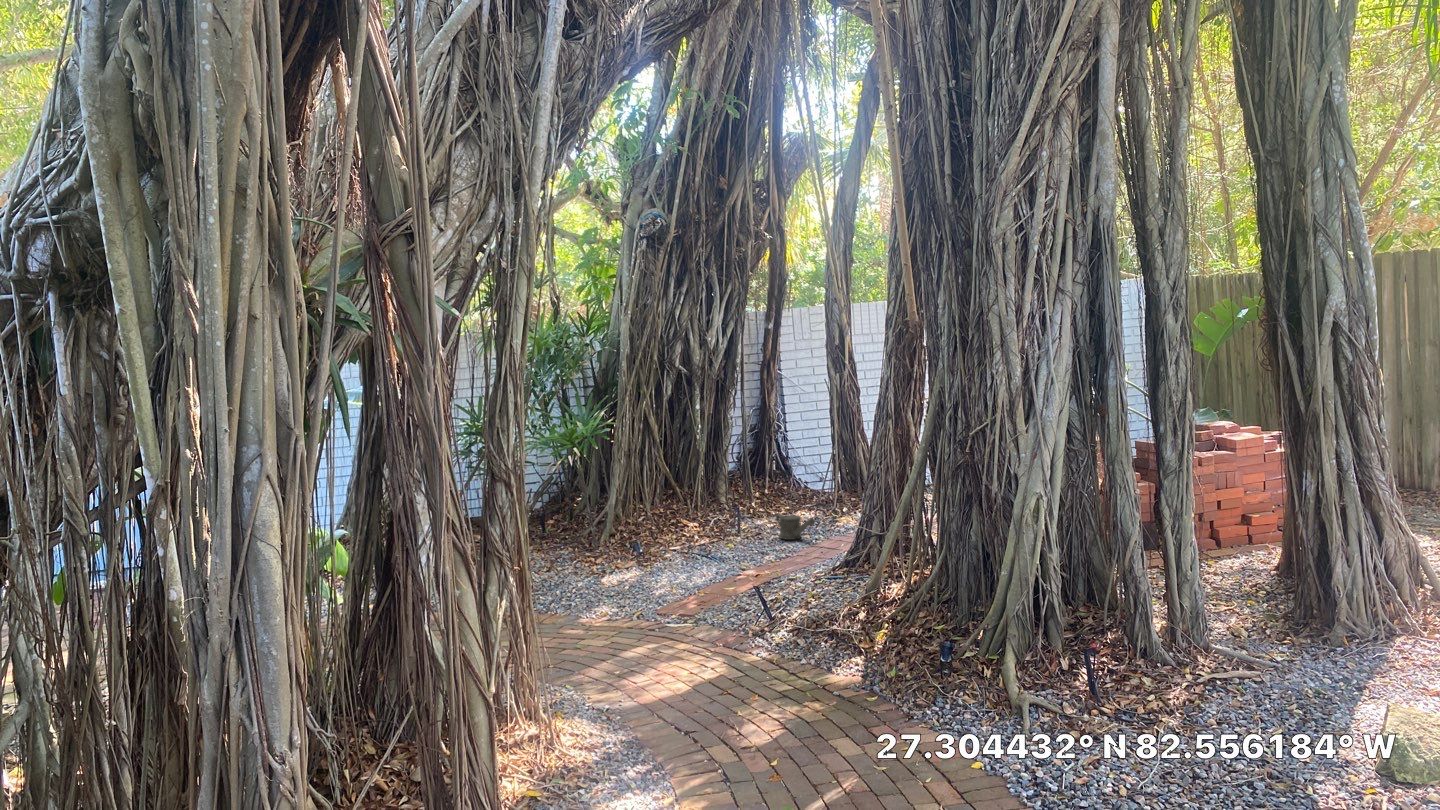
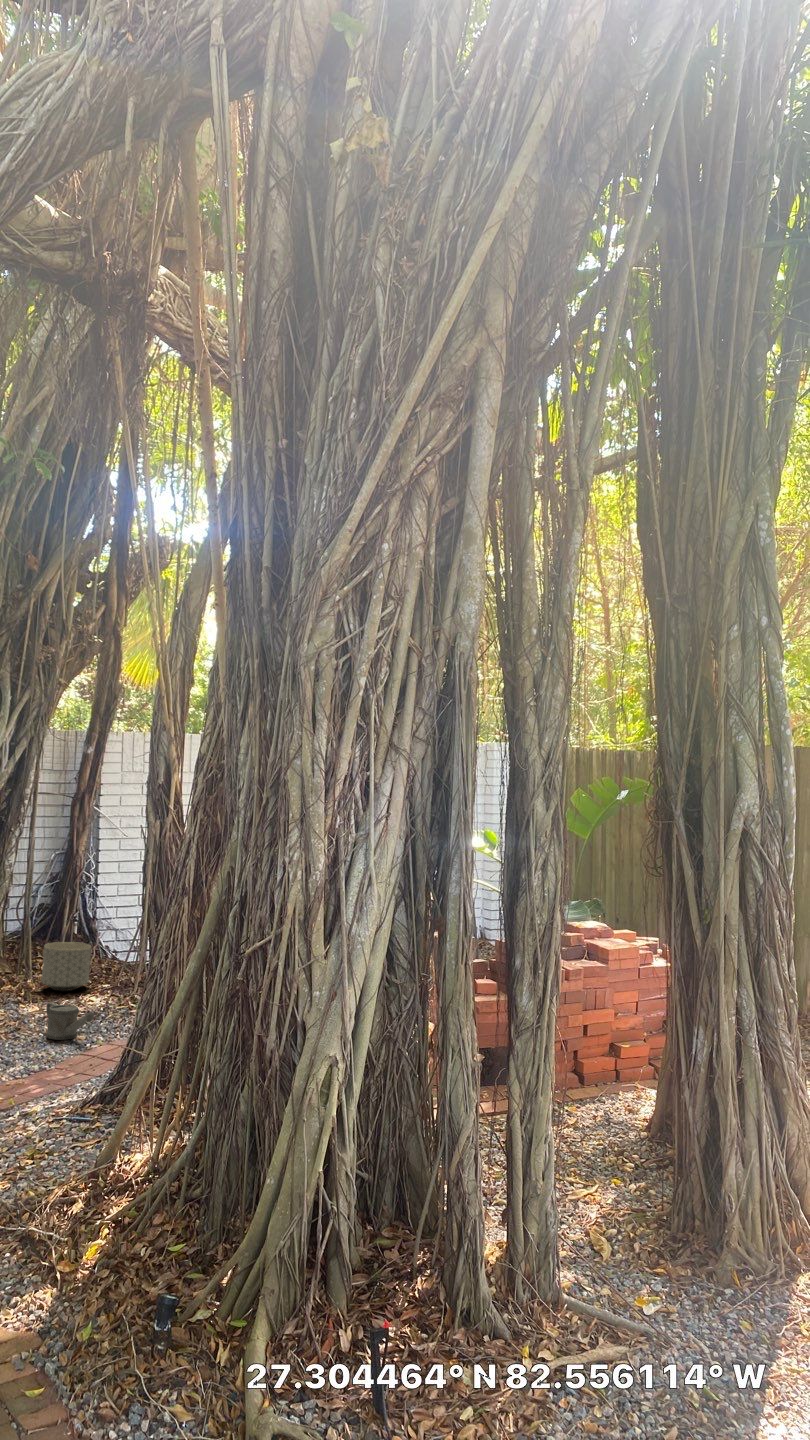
planter: none [757,476,793,512] -> present [41,942,91,991]

